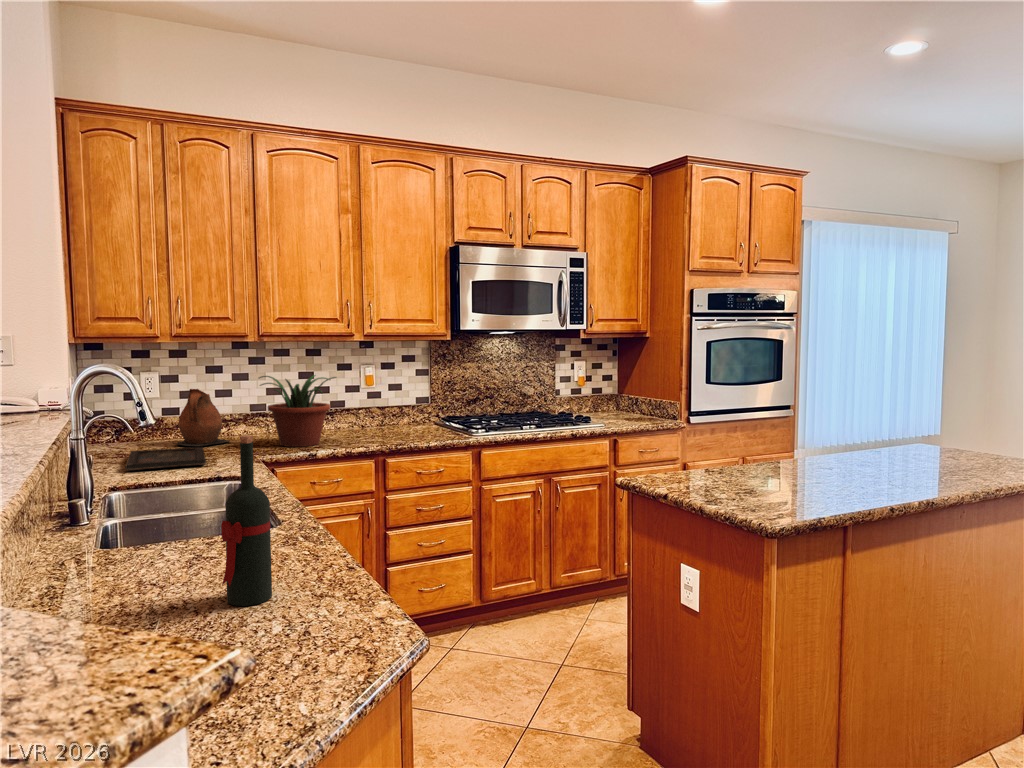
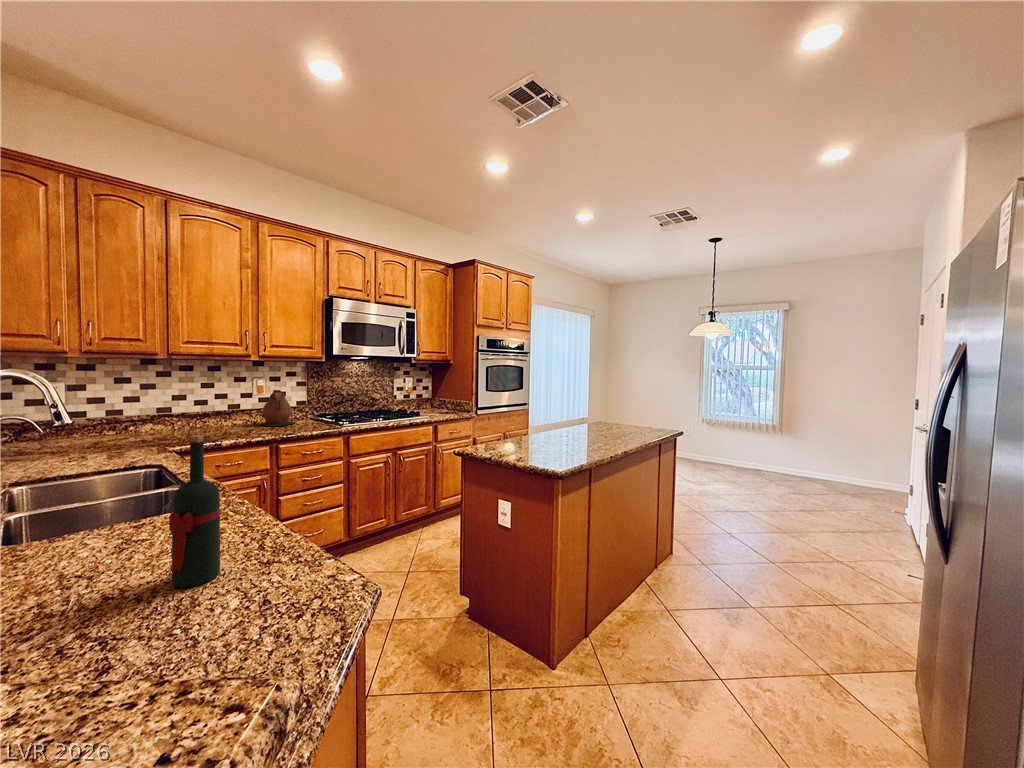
potted plant: present [259,375,336,447] -> none [166,385,240,439]
ceramic pitcher: present [175,389,230,446] -> present [260,390,296,426]
tray: present [125,447,206,470] -> none [21,443,116,468]

